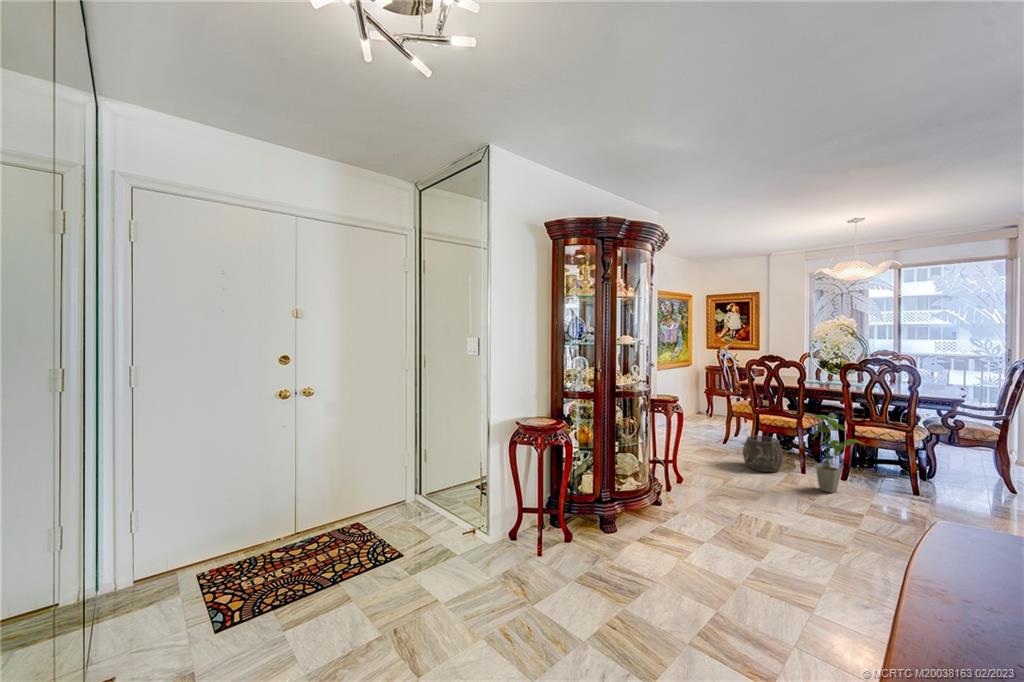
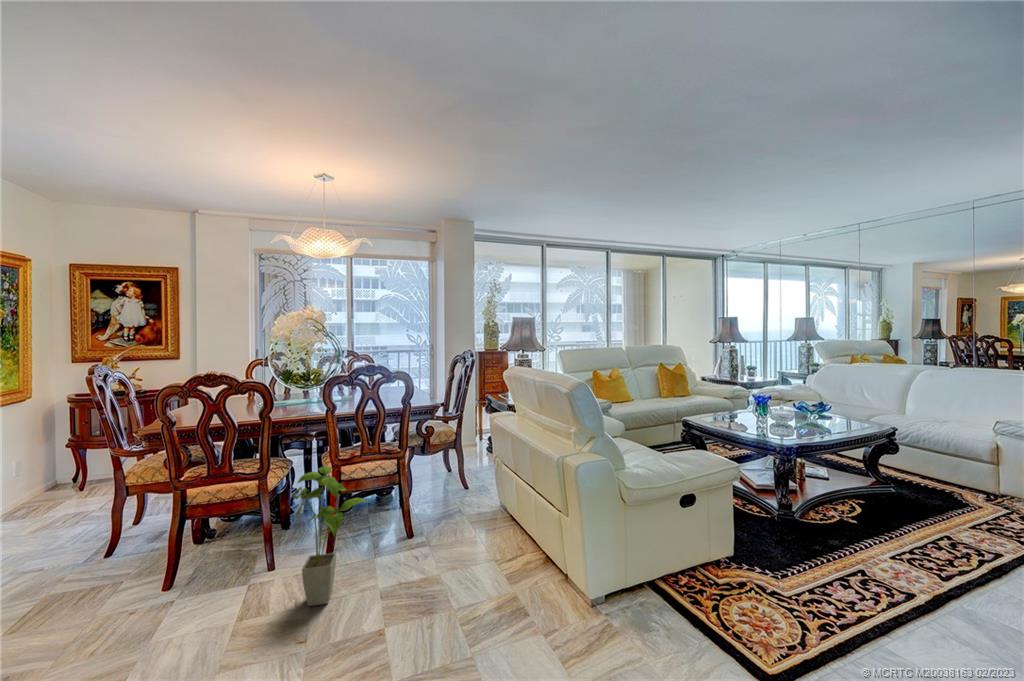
woven basket: present [743,436,783,472] -> none [148,527,237,616]

